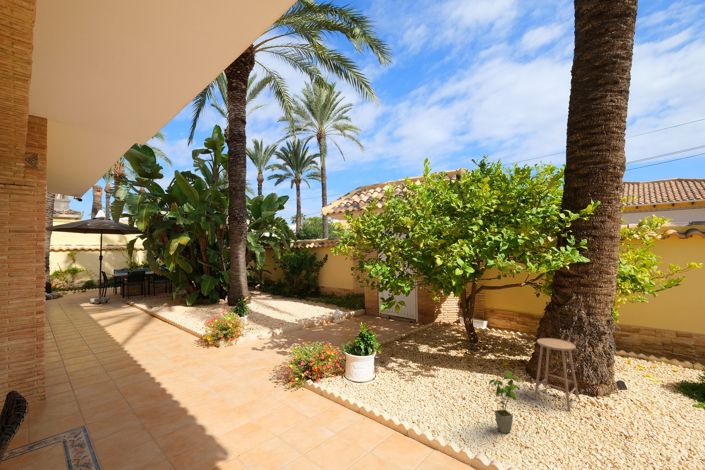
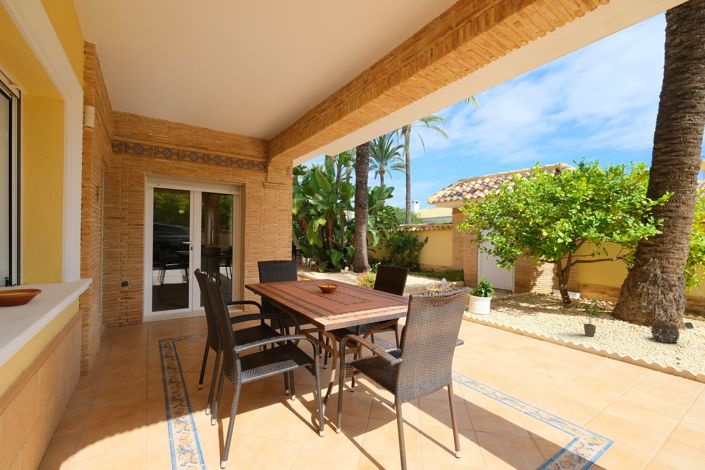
stool: present [534,338,579,411] -> none [615,289,650,334]
woven basket: none [586,396,628,437] -> present [651,321,680,343]

